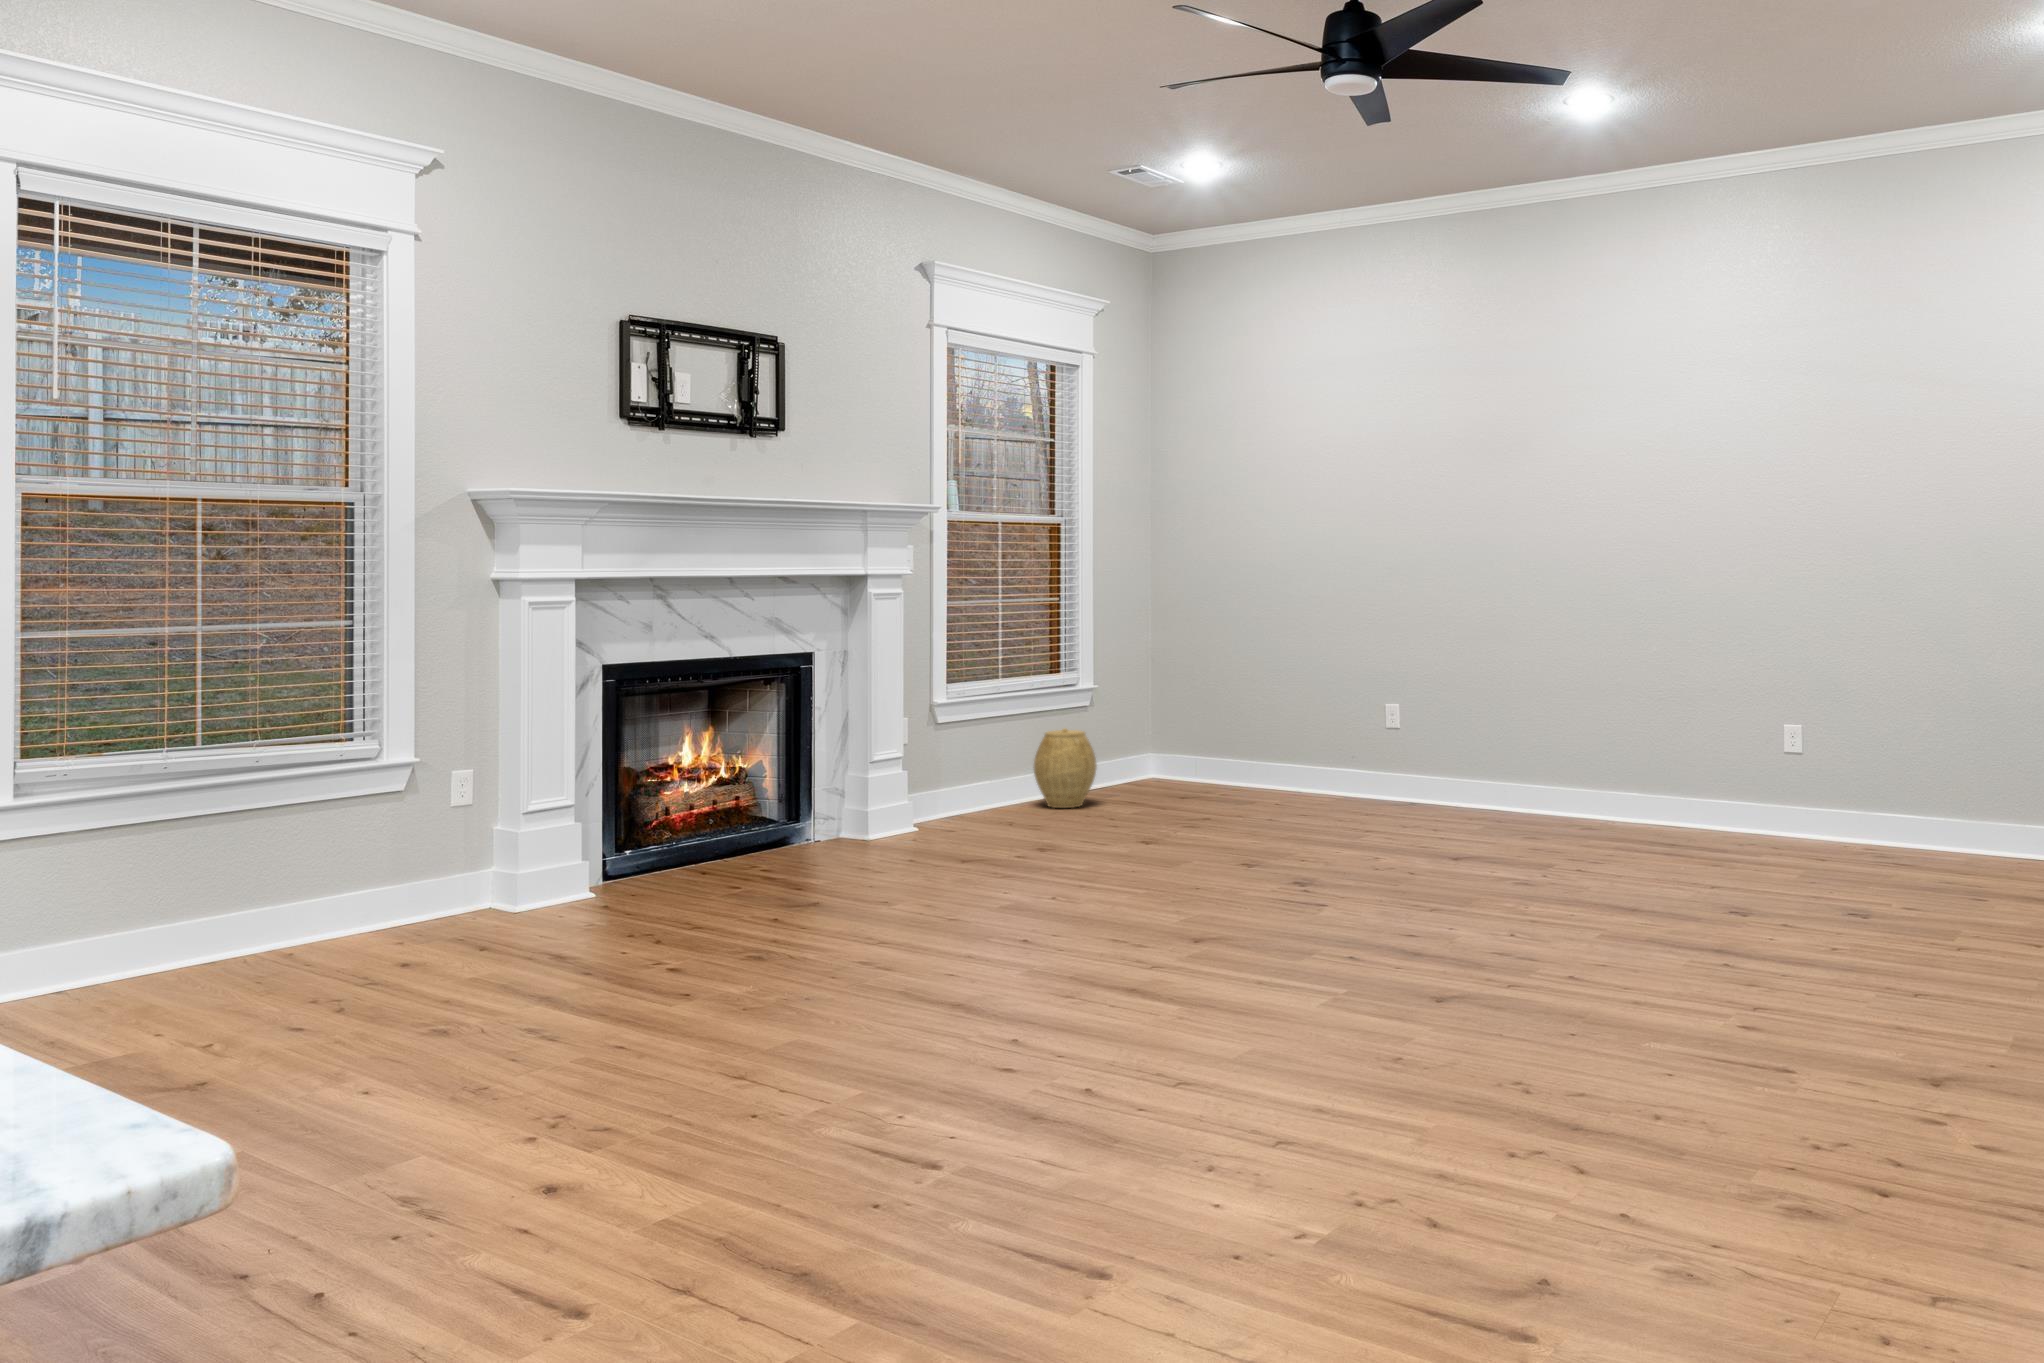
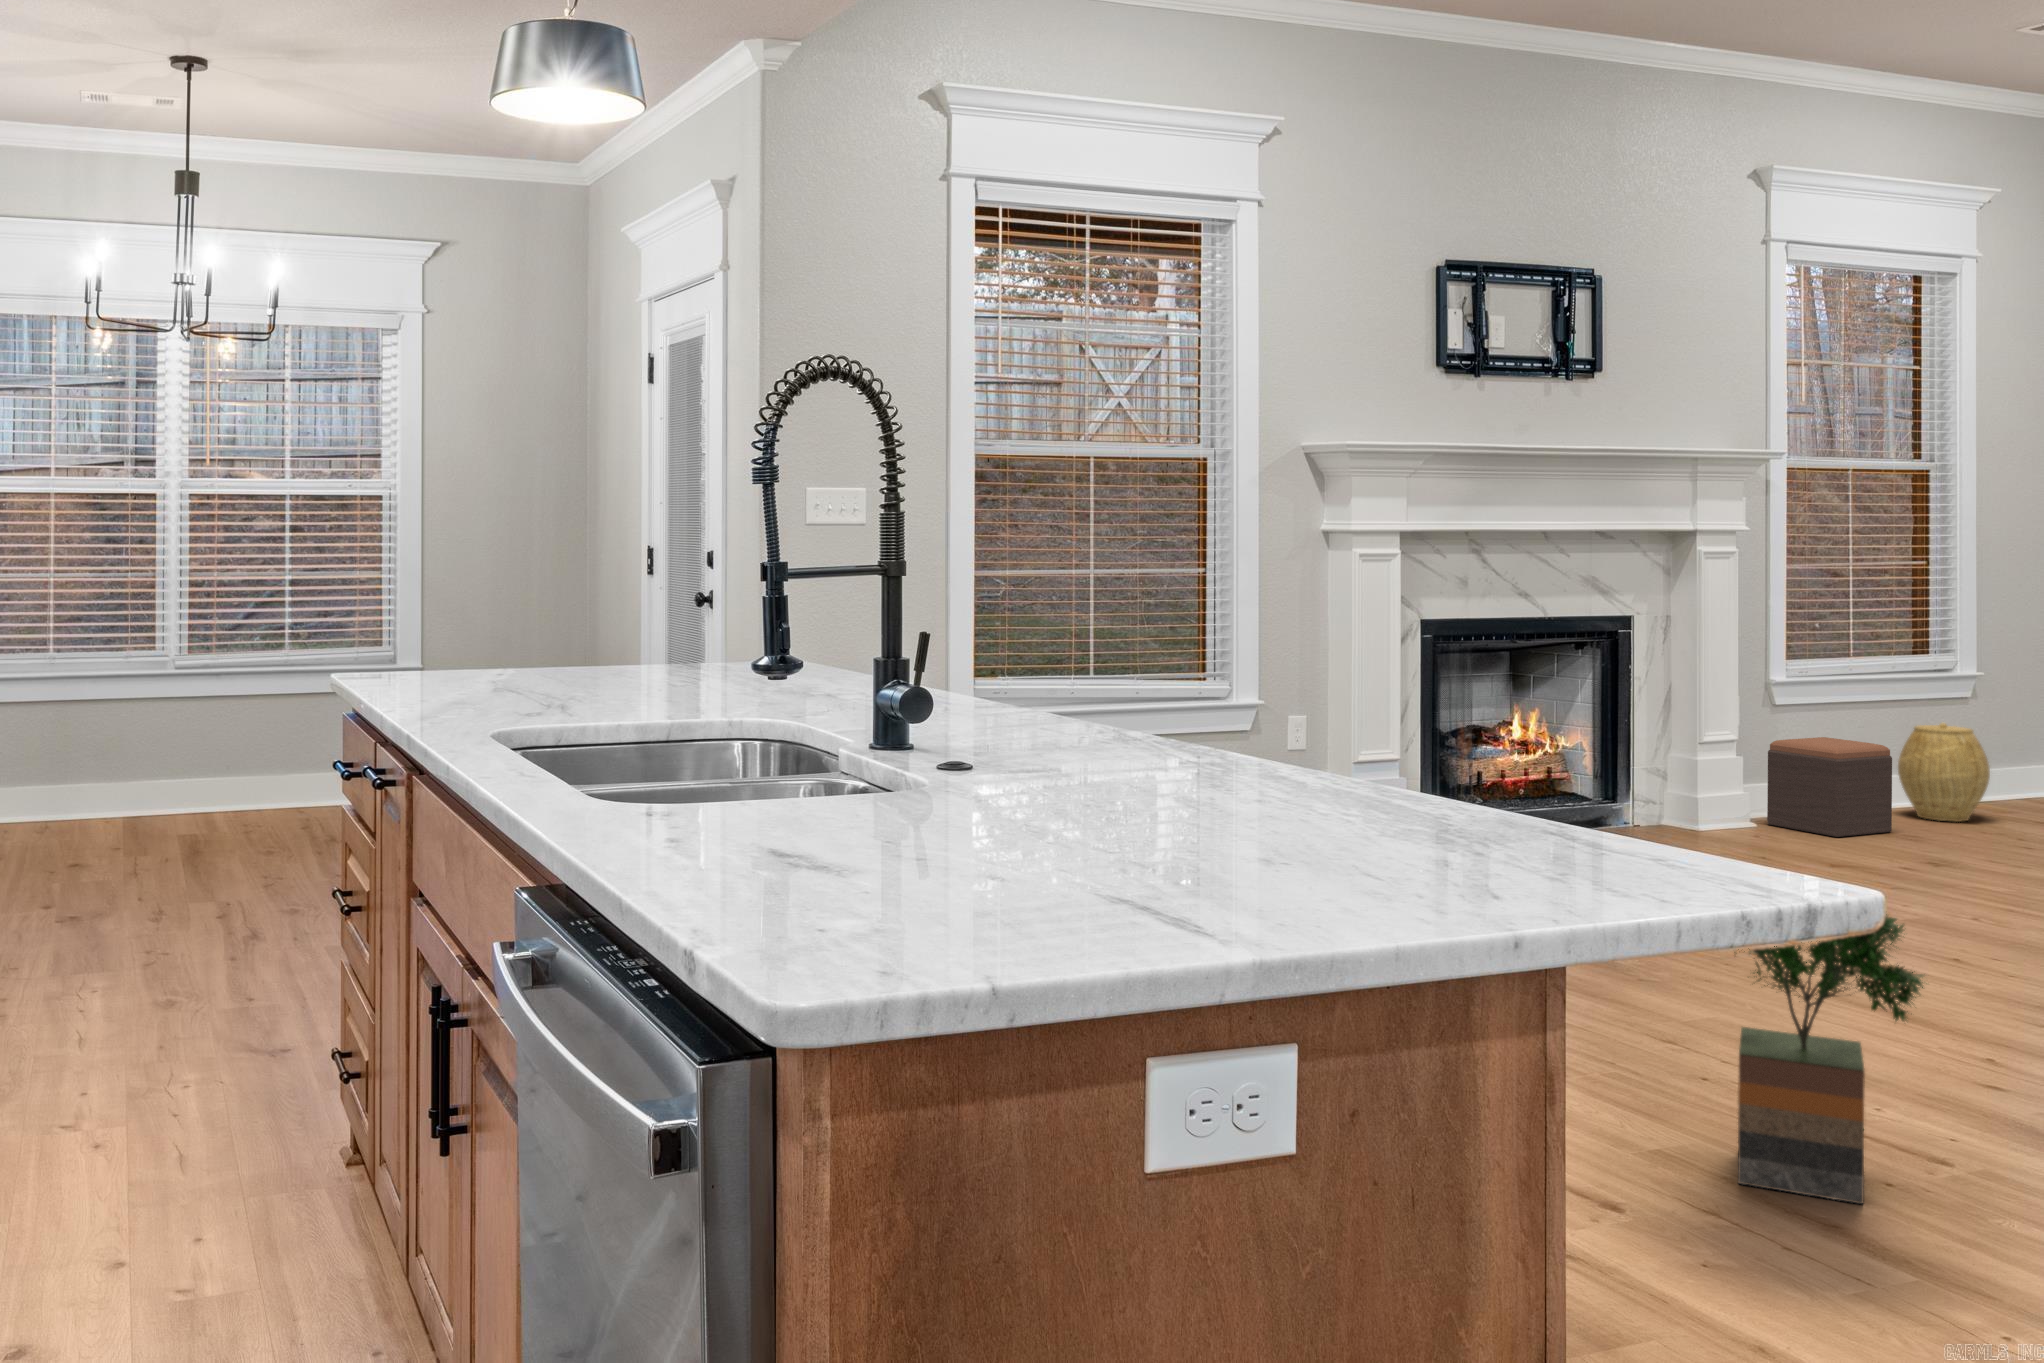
footstool: none [931,747,1023,832] -> present [1767,737,1892,837]
potted tree: none [712,920,911,1239] -> present [1738,914,1923,1204]

